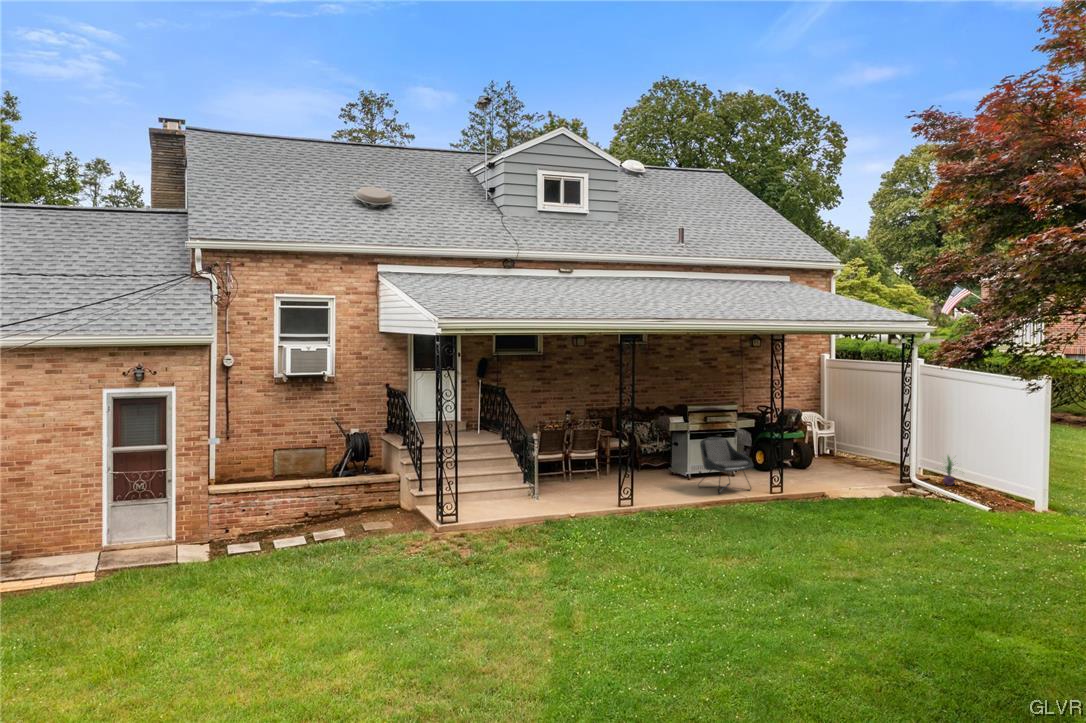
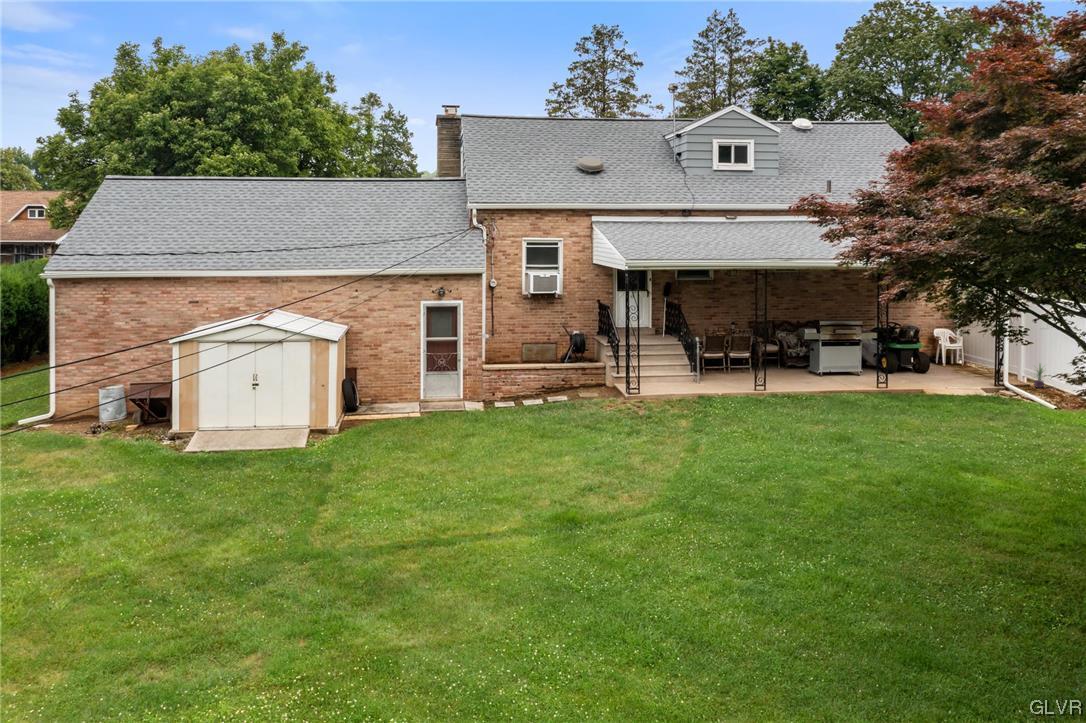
lounge chair: present [700,437,753,494] -> none [825,344,870,386]

